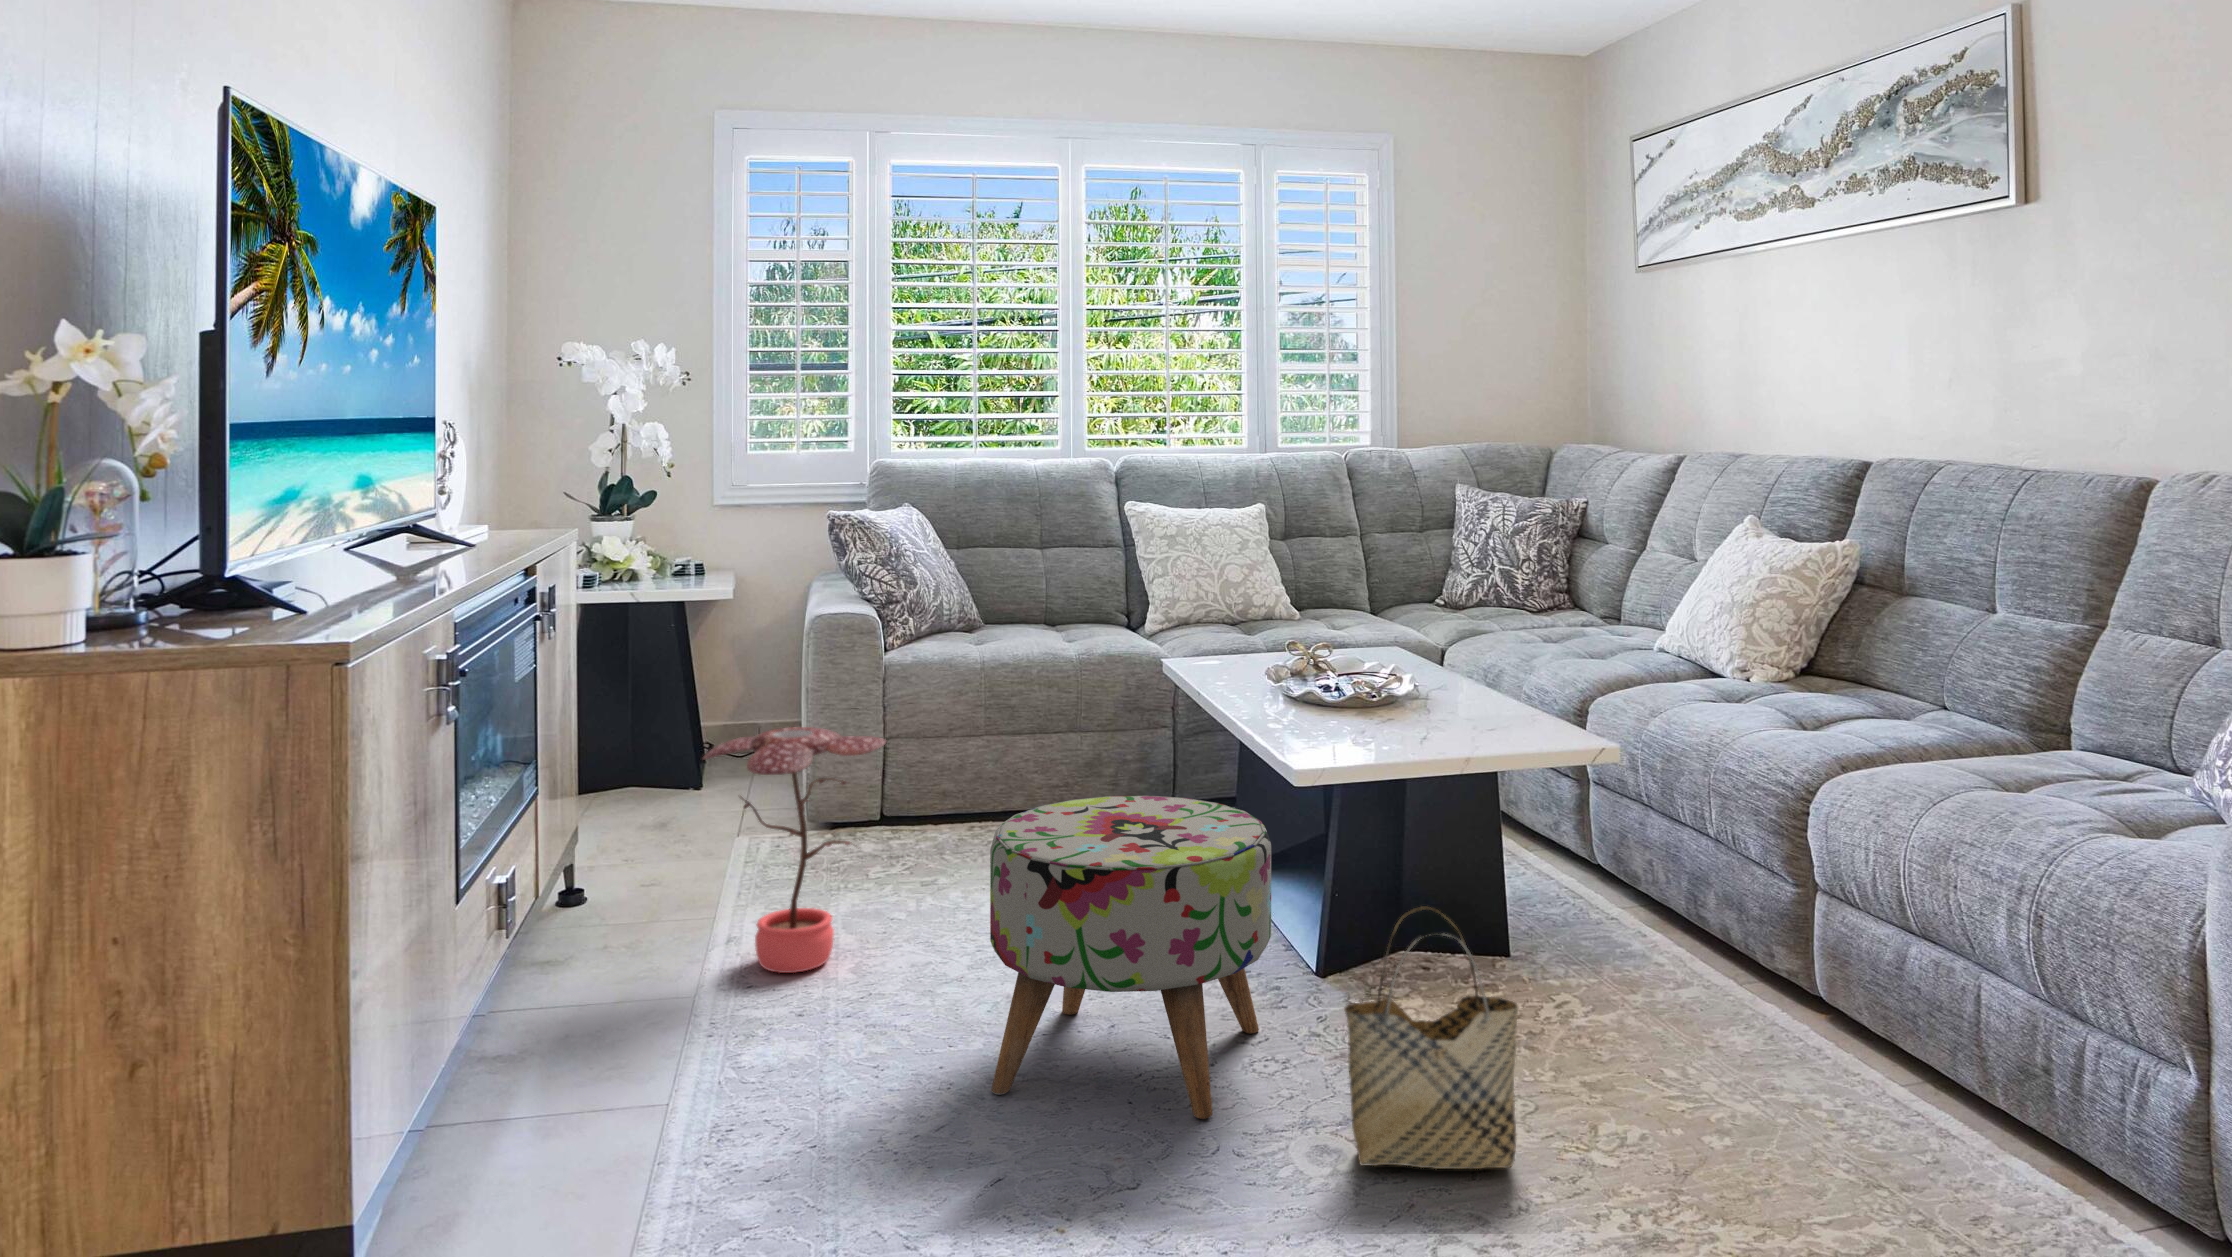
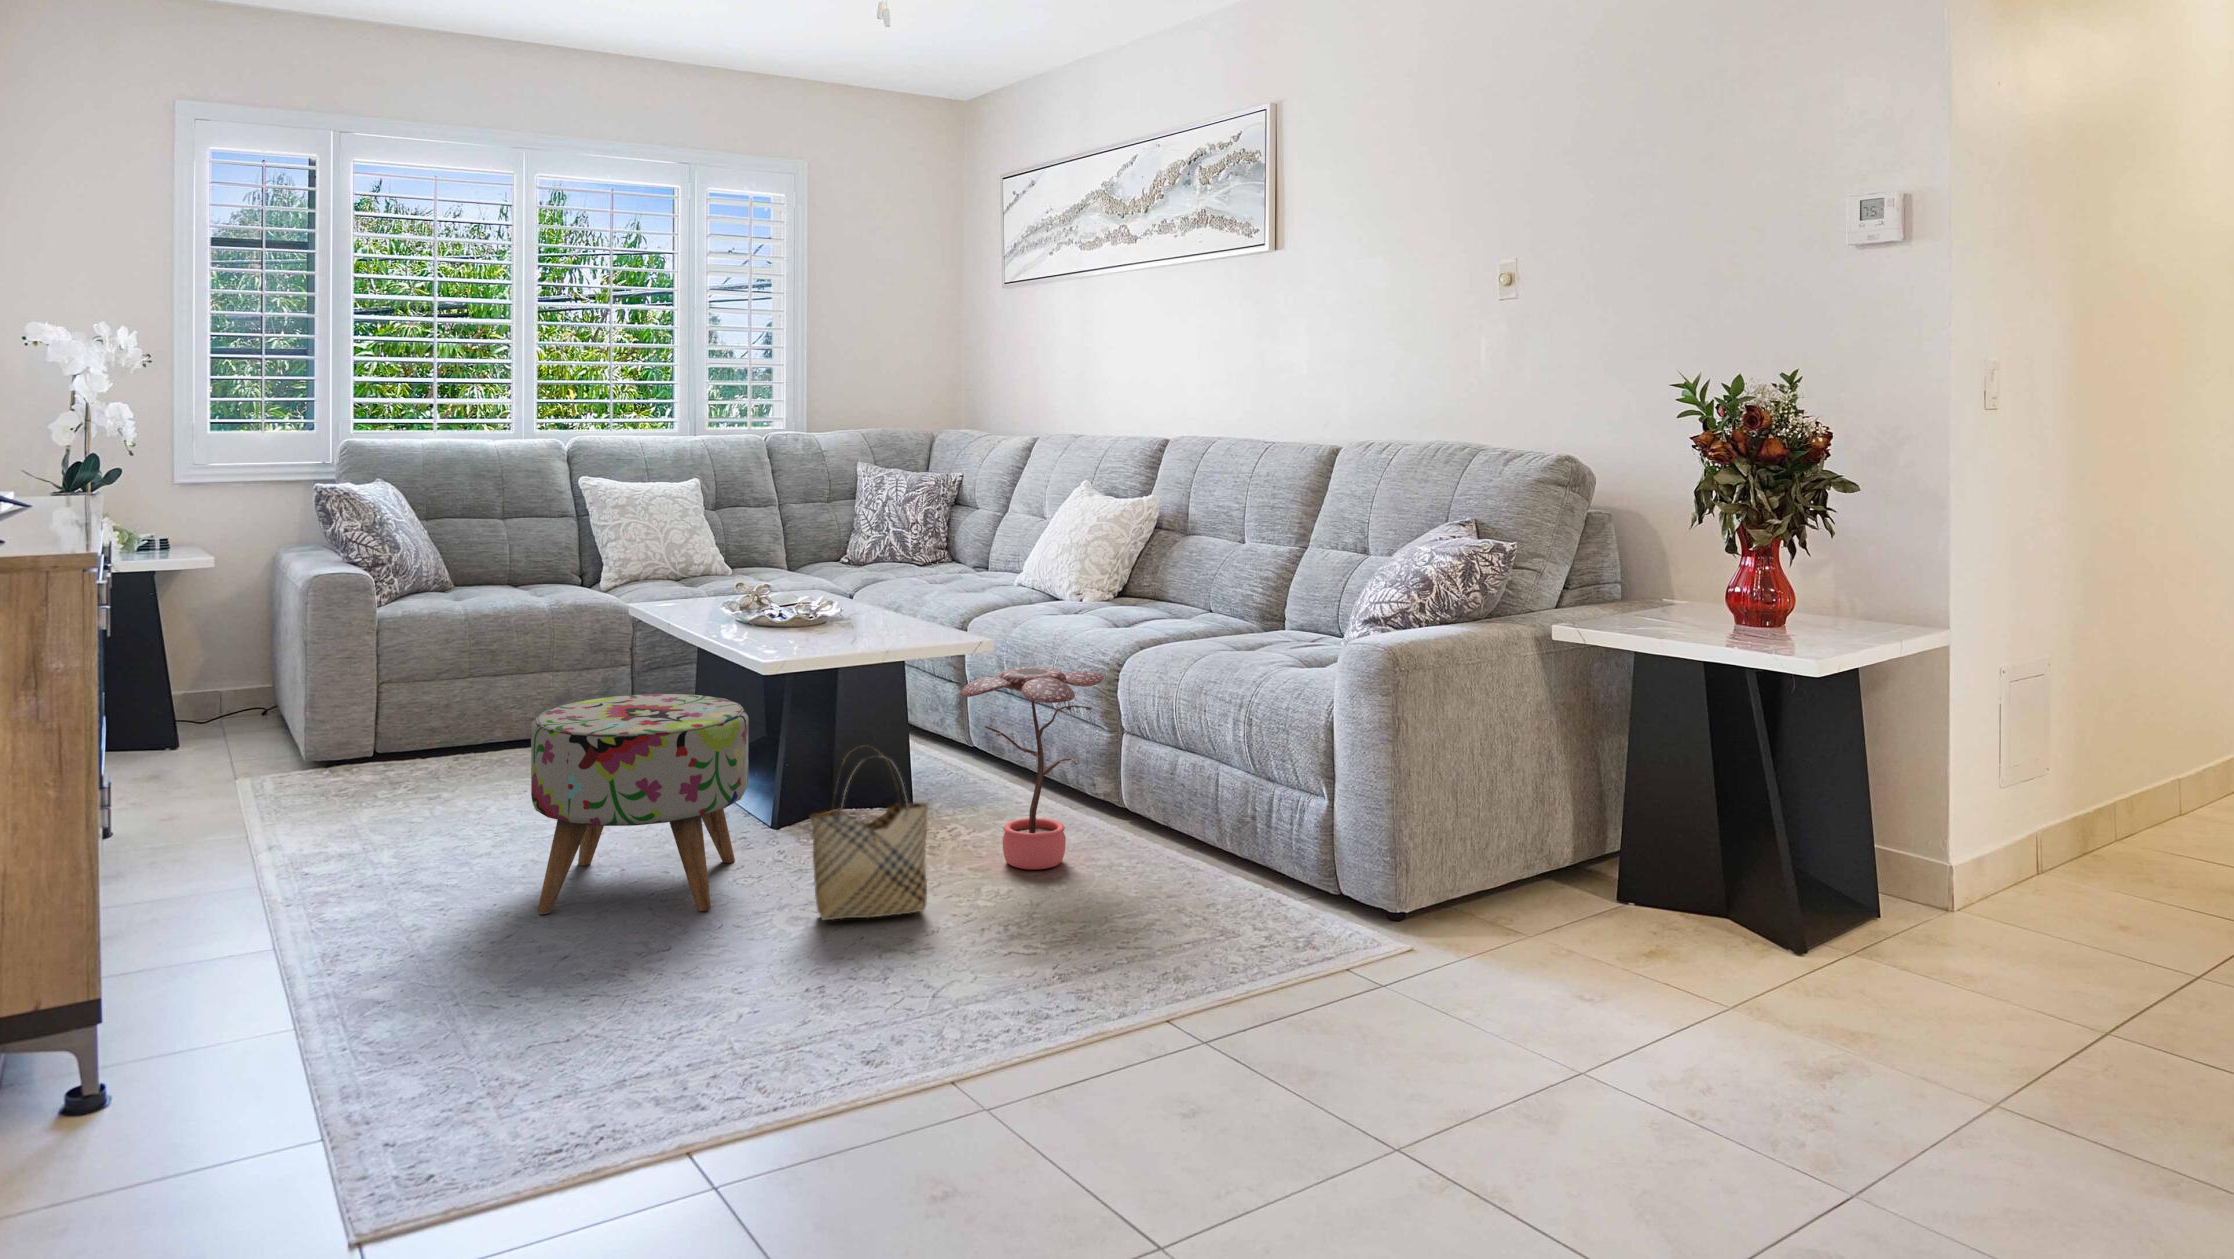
potted plant: present [703,727,887,973] -> present [961,667,1104,870]

